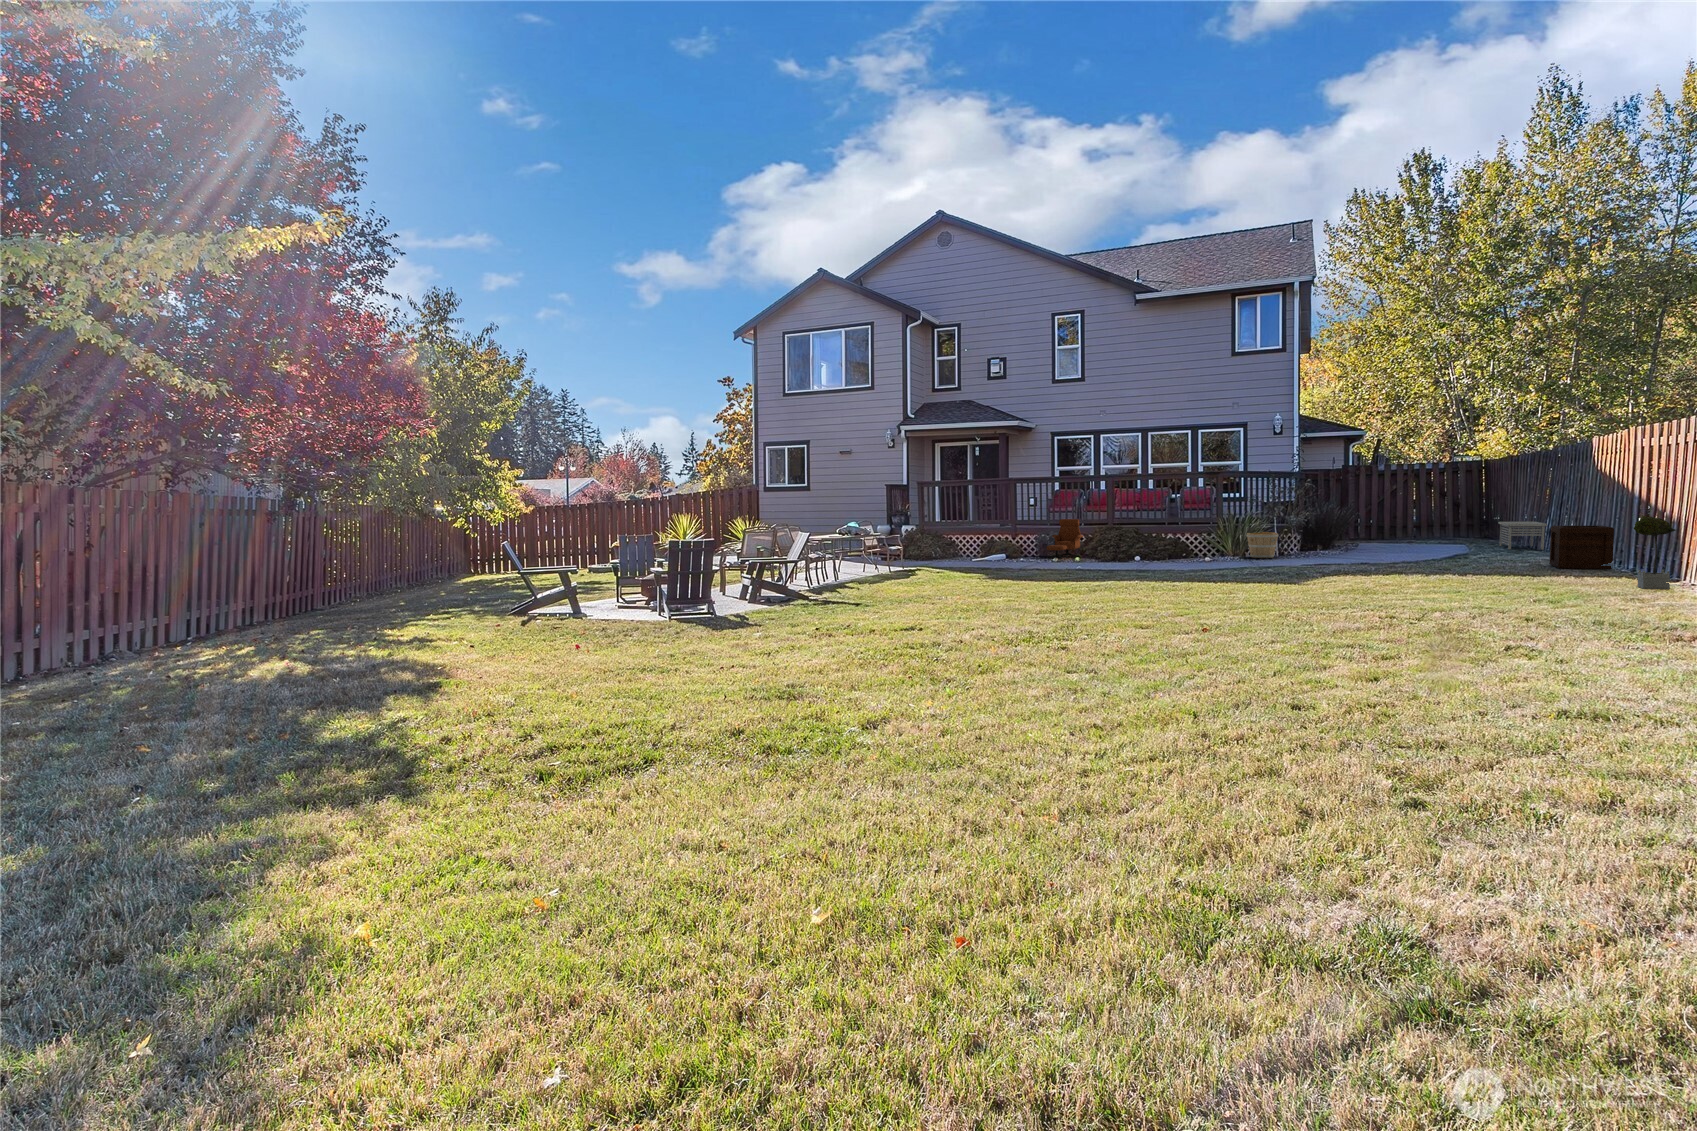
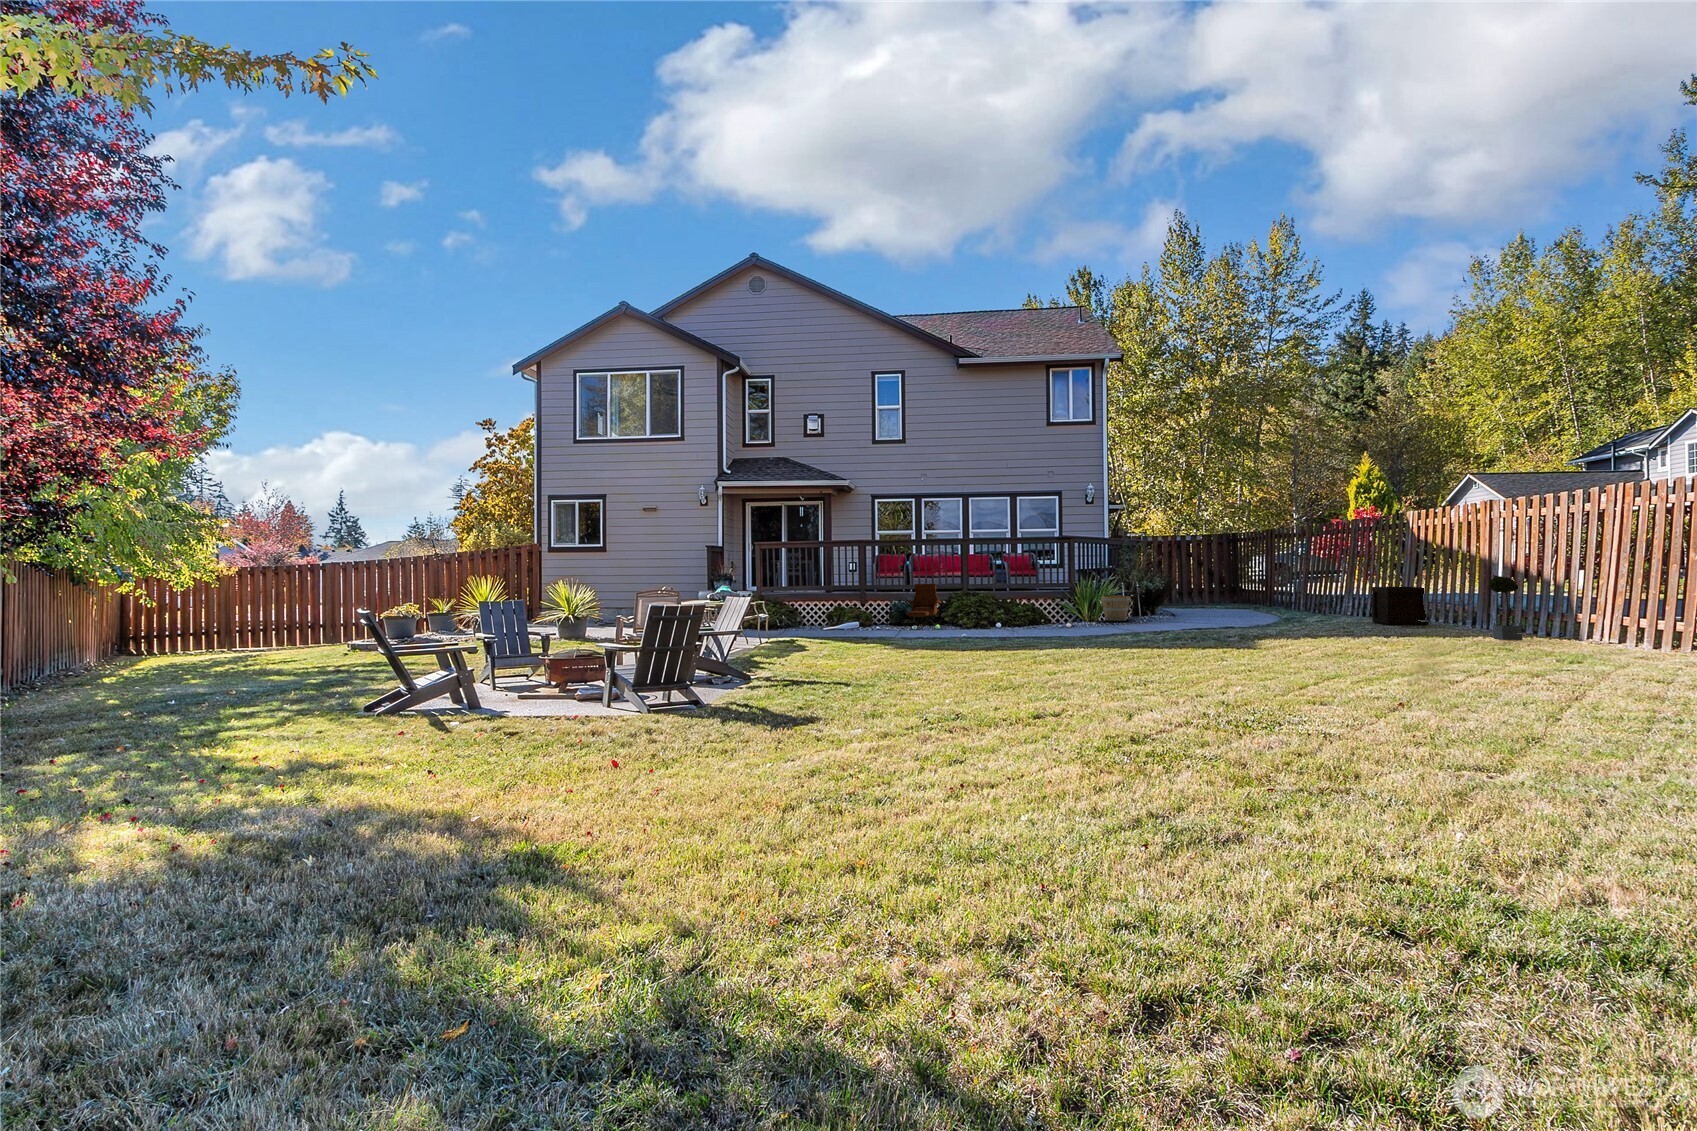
storage bench: present [1498,521,1547,550] -> none [1281,586,1327,610]

